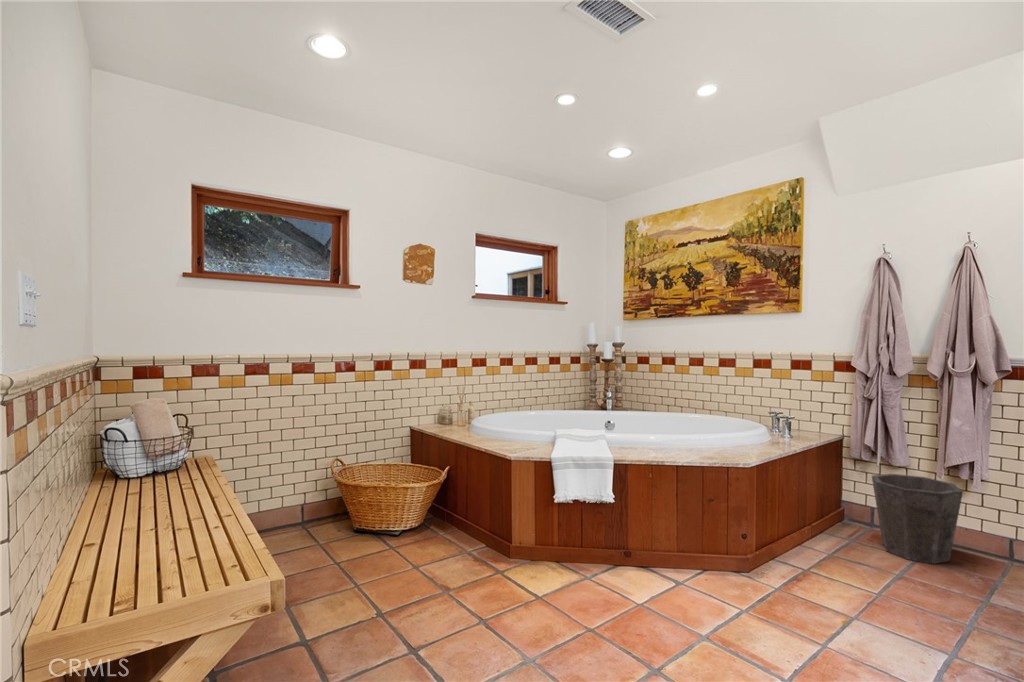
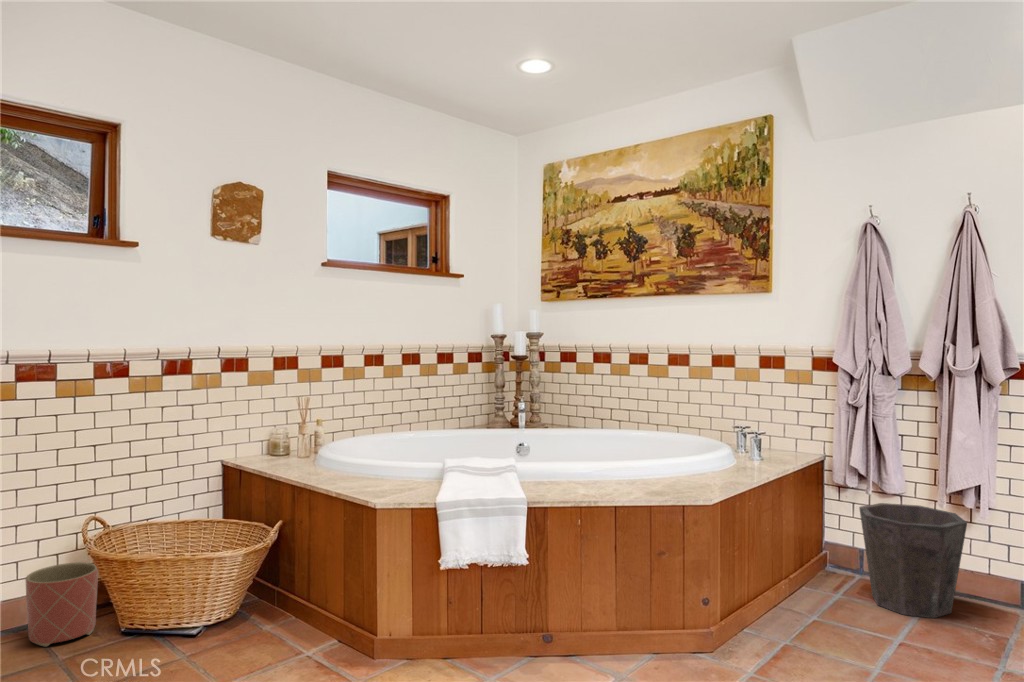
planter: none [298,487,339,538] -> present [26,562,98,647]

